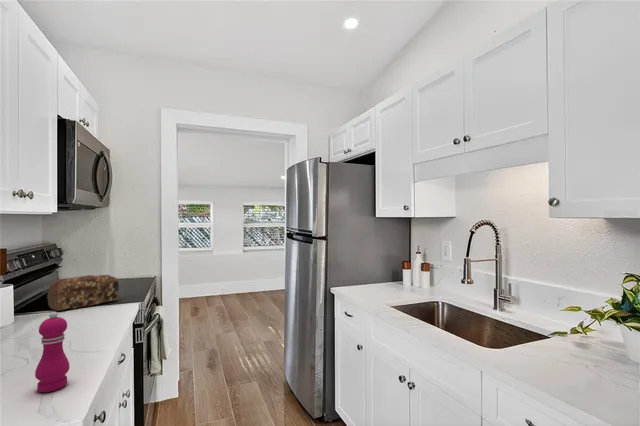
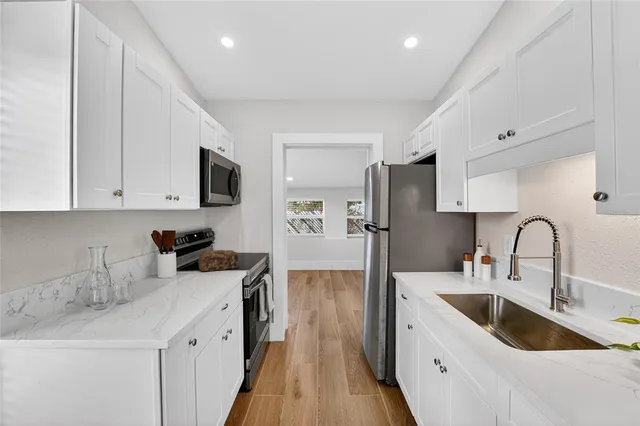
pepper mill: present [35,312,69,392] -> none [162,271,181,319]

